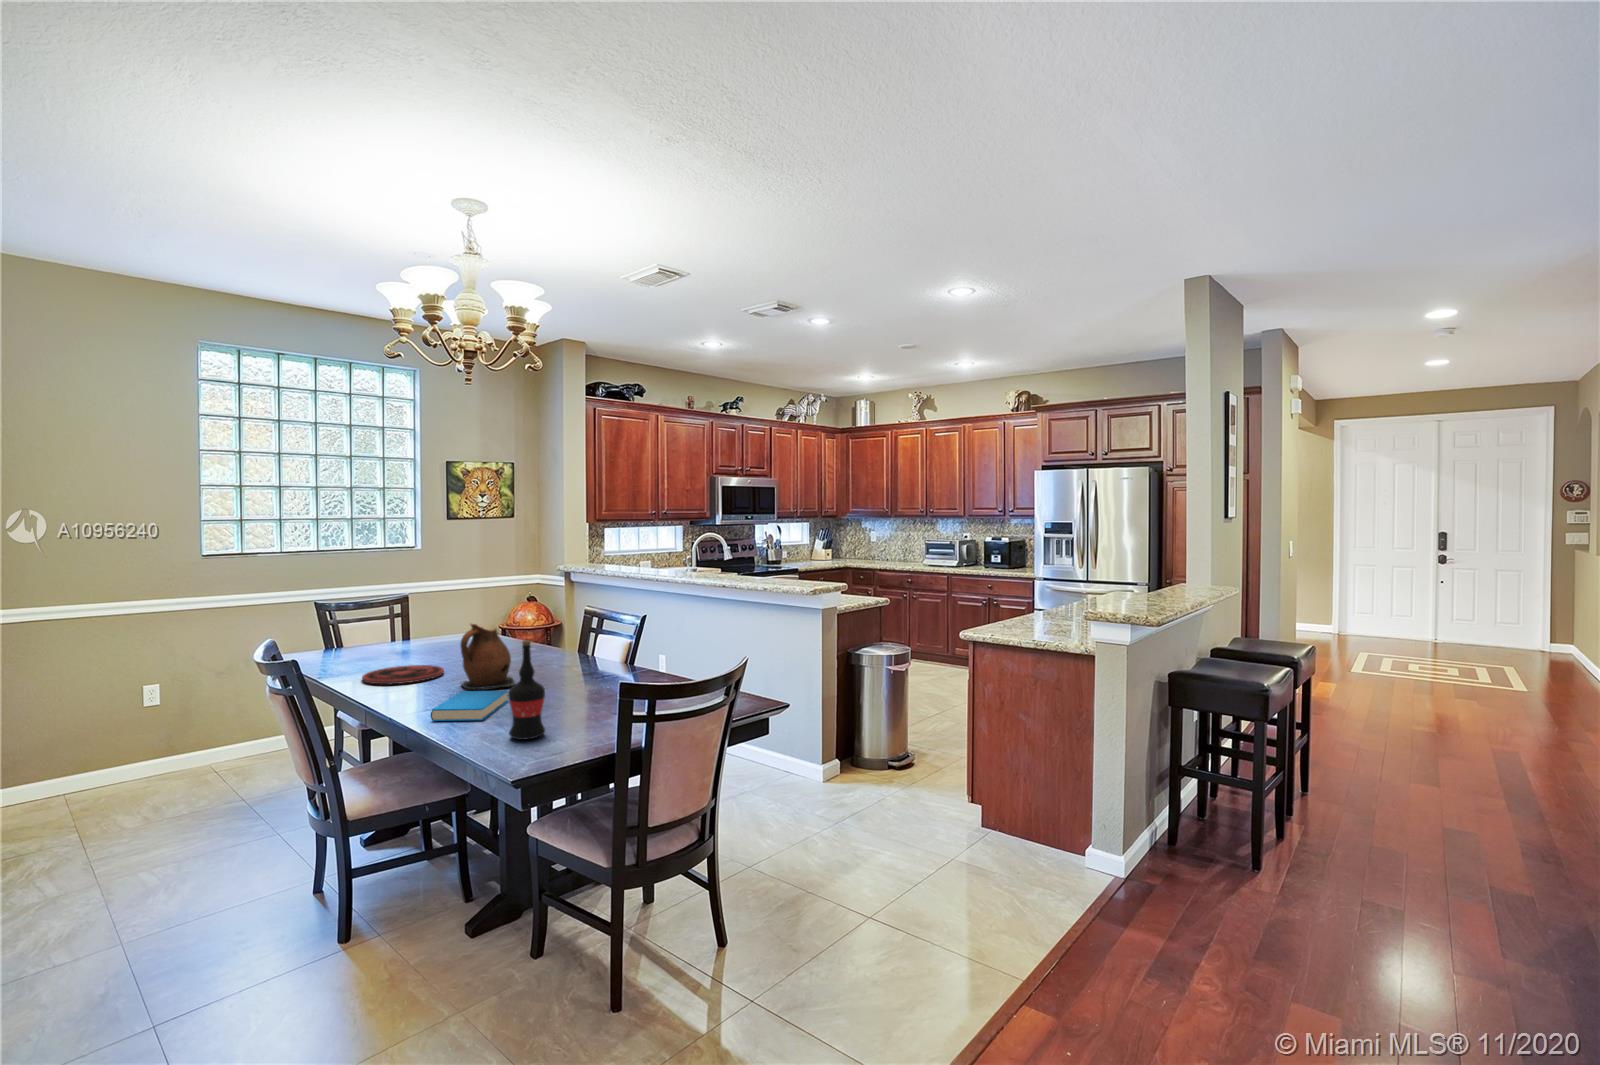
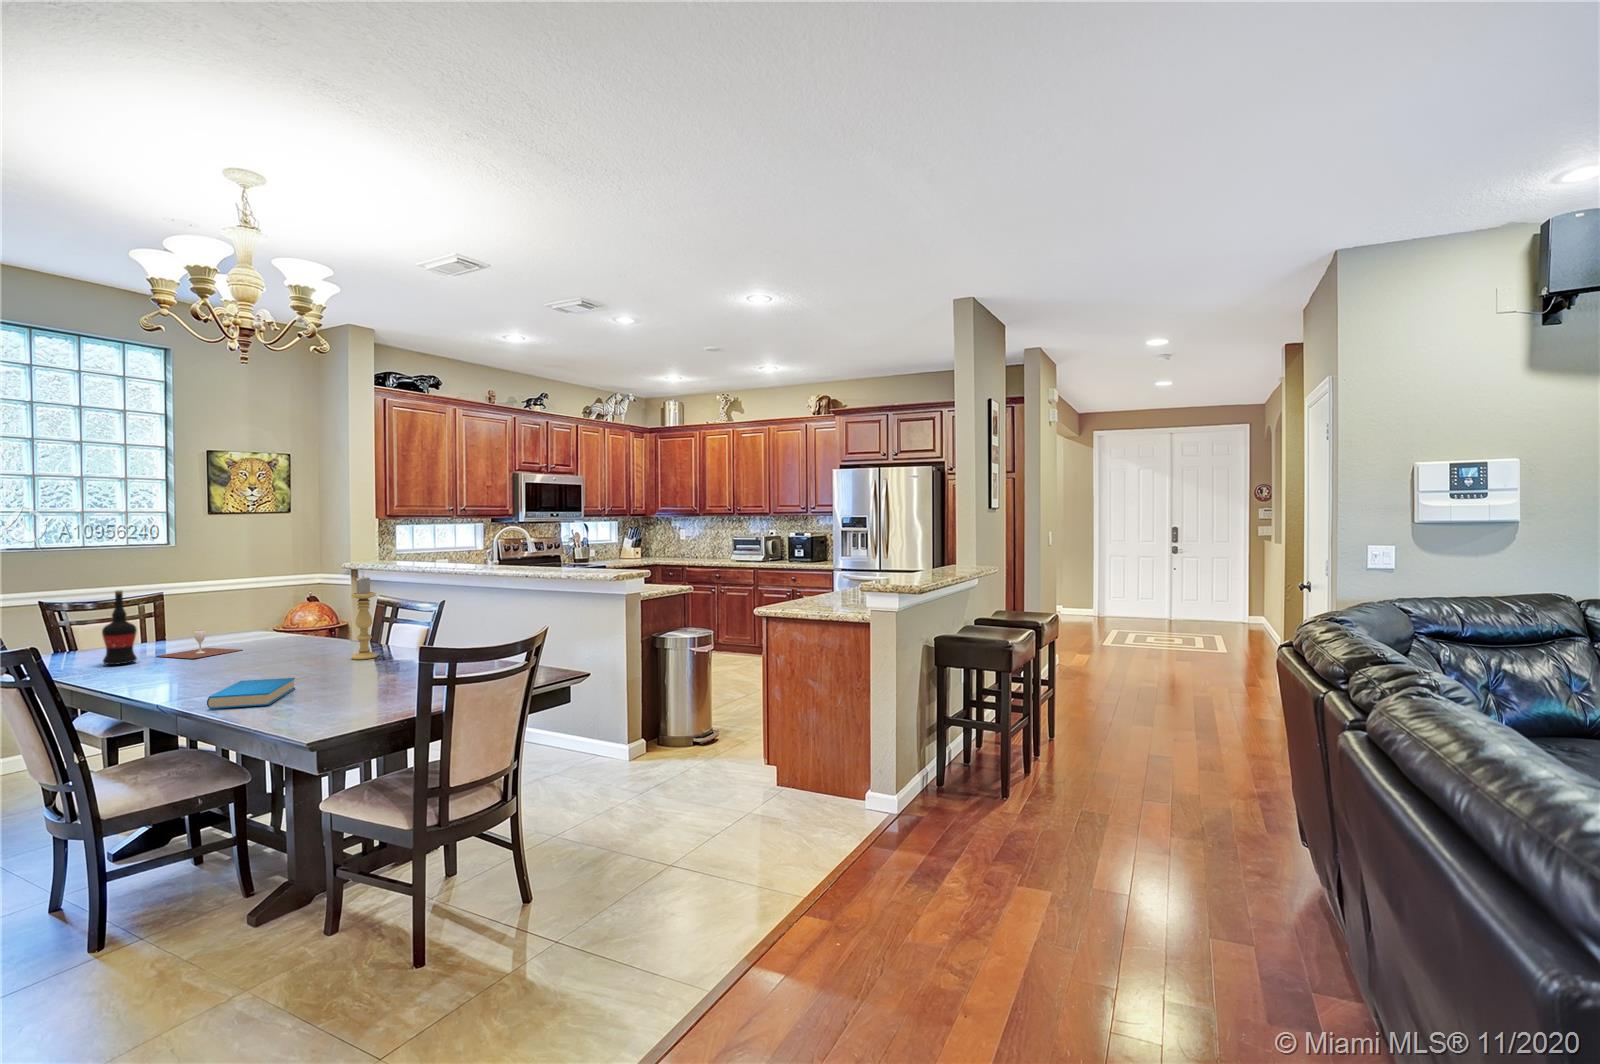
candle holder: none [560,587,582,669] -> present [351,577,377,660]
ceramic pitcher: present [460,624,515,689] -> none [235,612,302,681]
wine glass: none [399,633,471,660] -> present [158,630,241,659]
wine bottle: present [509,640,545,739] -> present [102,591,137,665]
plate: present [362,665,444,684] -> none [113,662,215,682]

